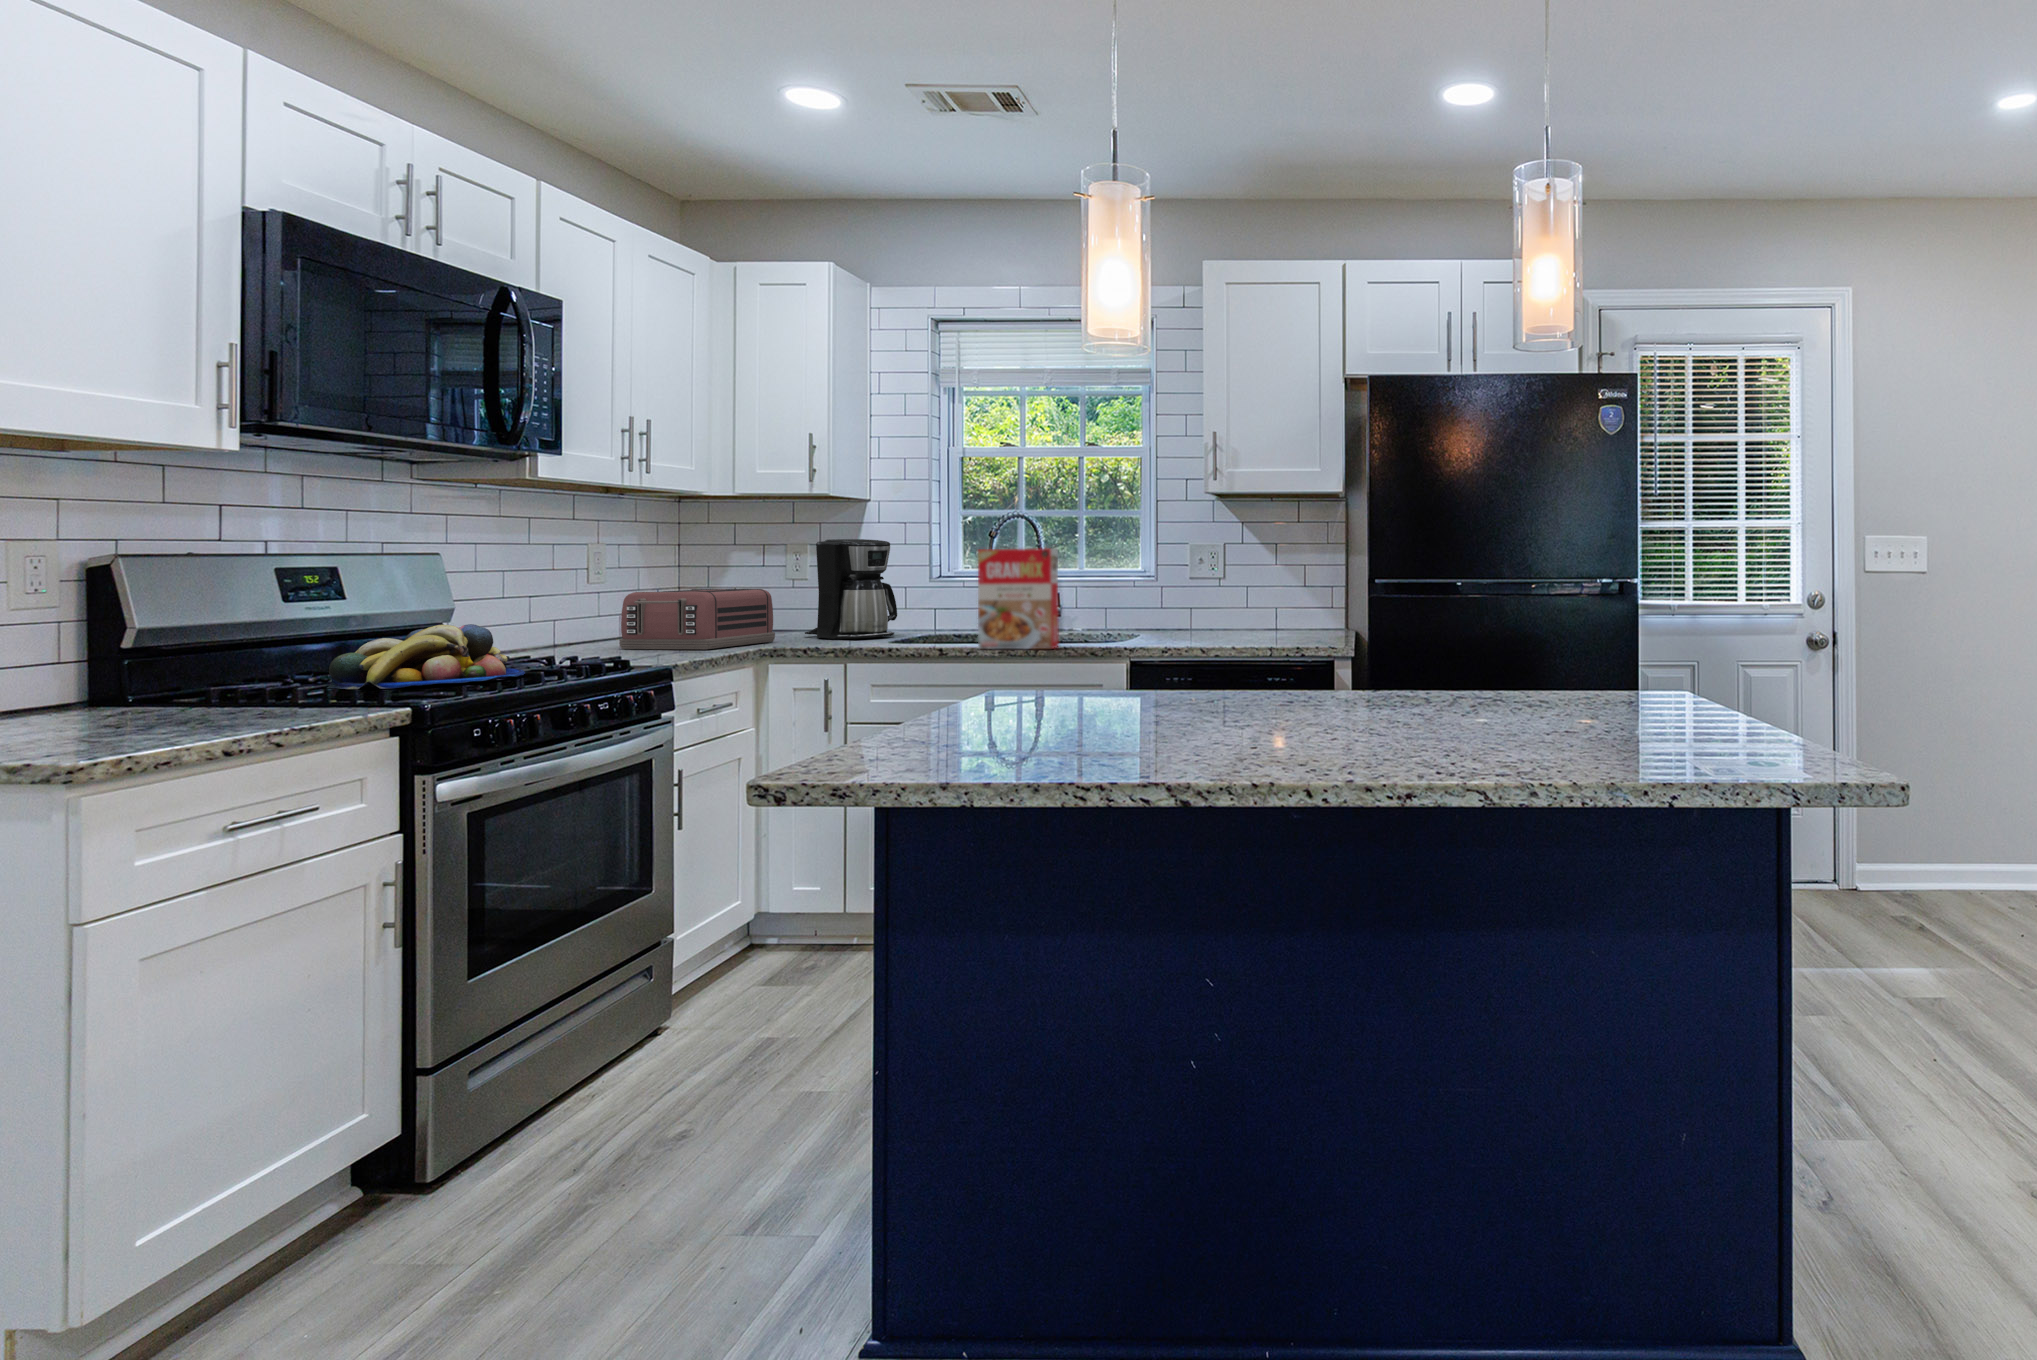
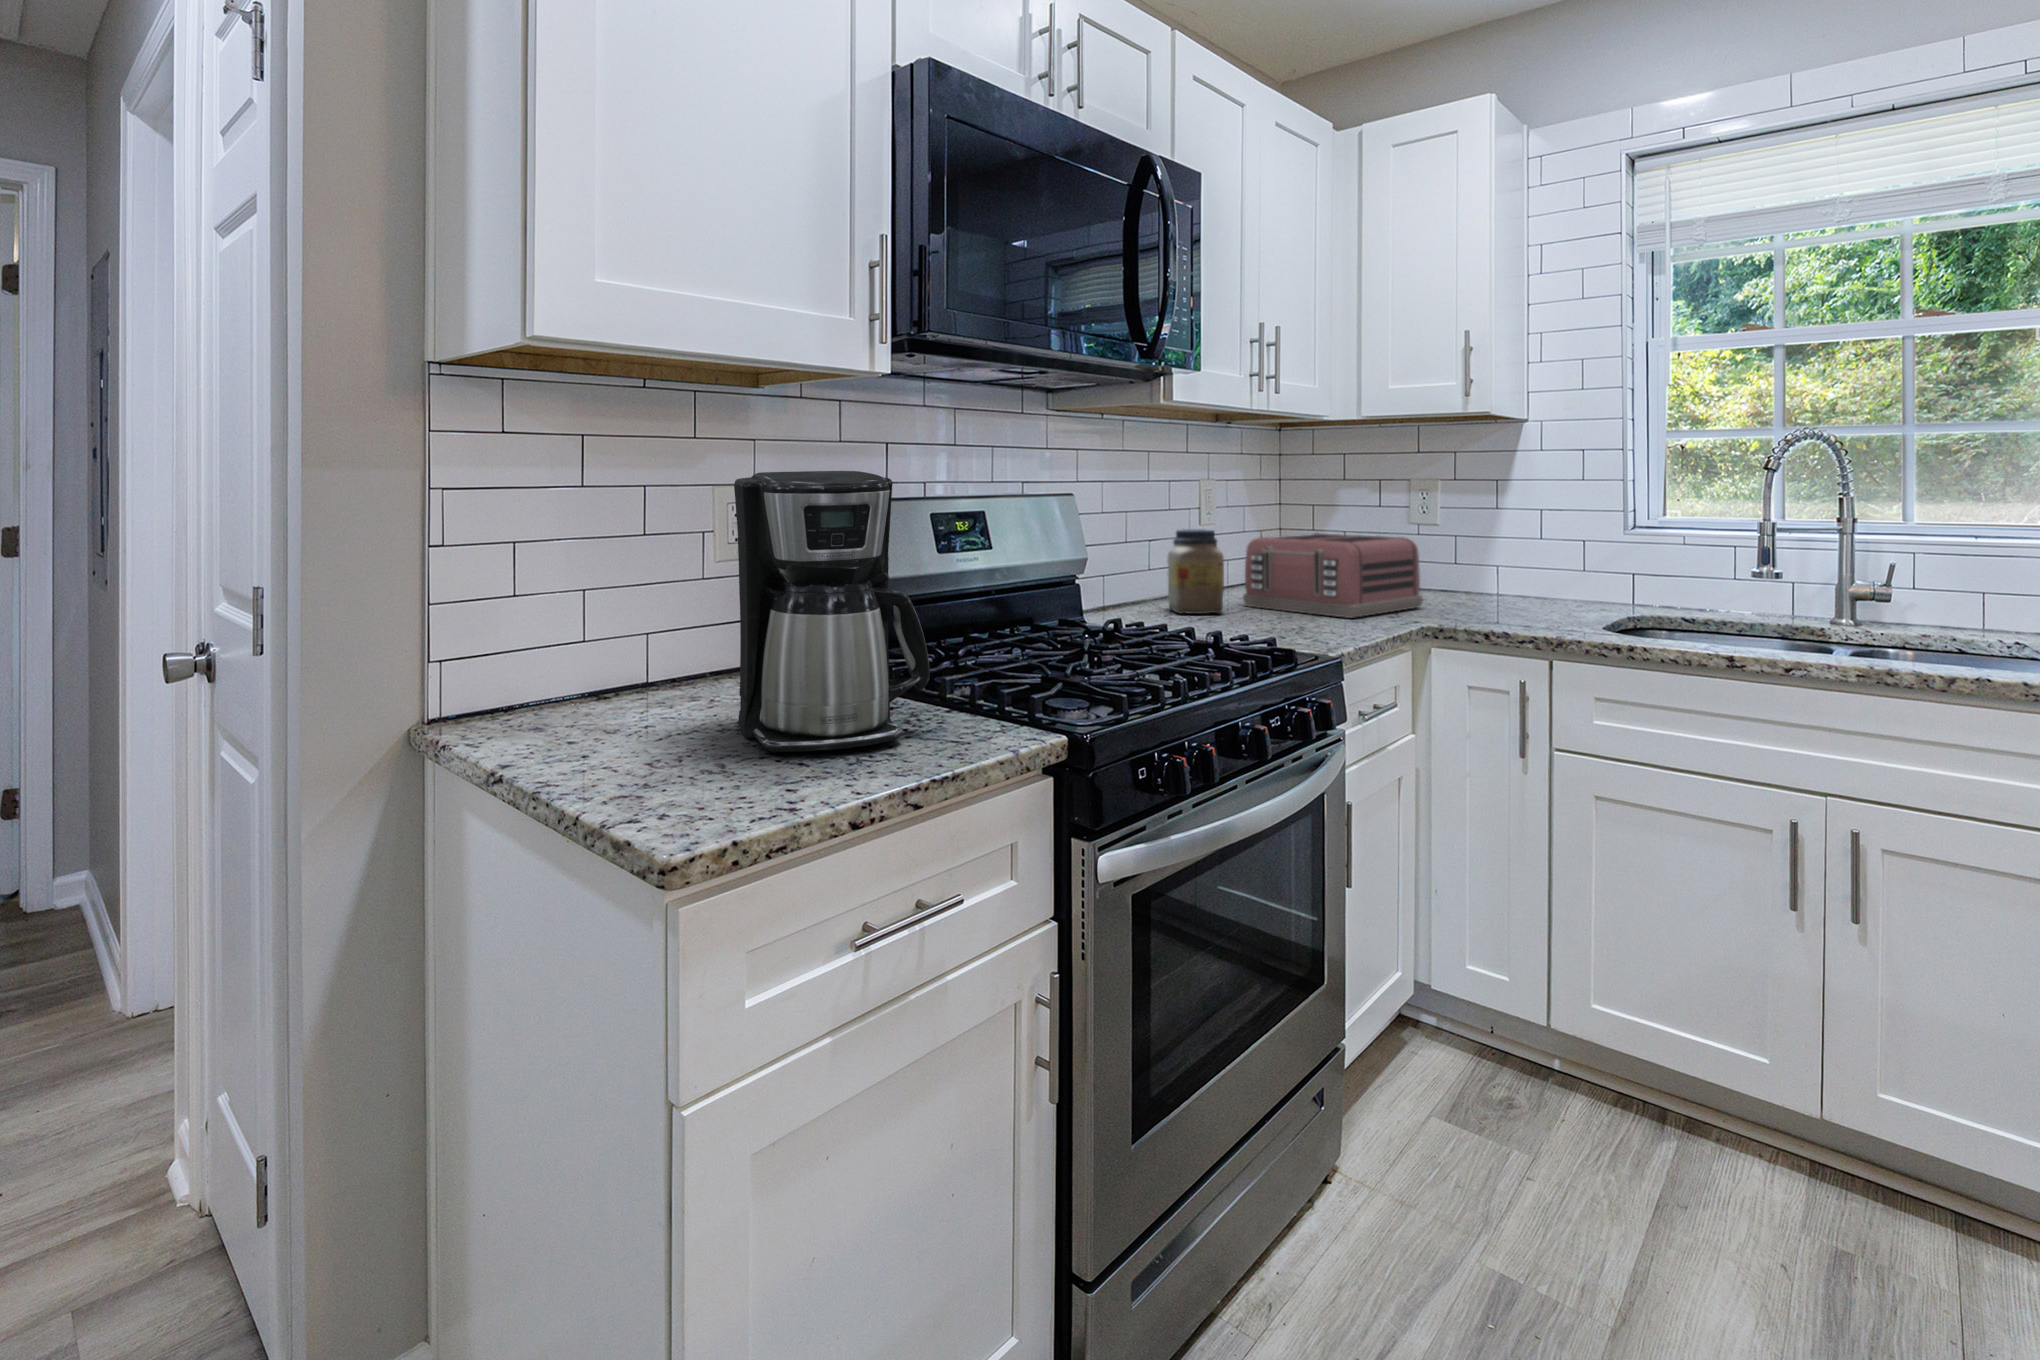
coffee maker: present [805,539,897,640] -> present [734,471,930,753]
cereal box: present [978,548,1059,649] -> none [1809,493,1994,683]
jar: none [543,585,596,656] -> present [1168,529,1224,614]
fruit bowl: present [328,624,525,689] -> none [974,585,1172,671]

